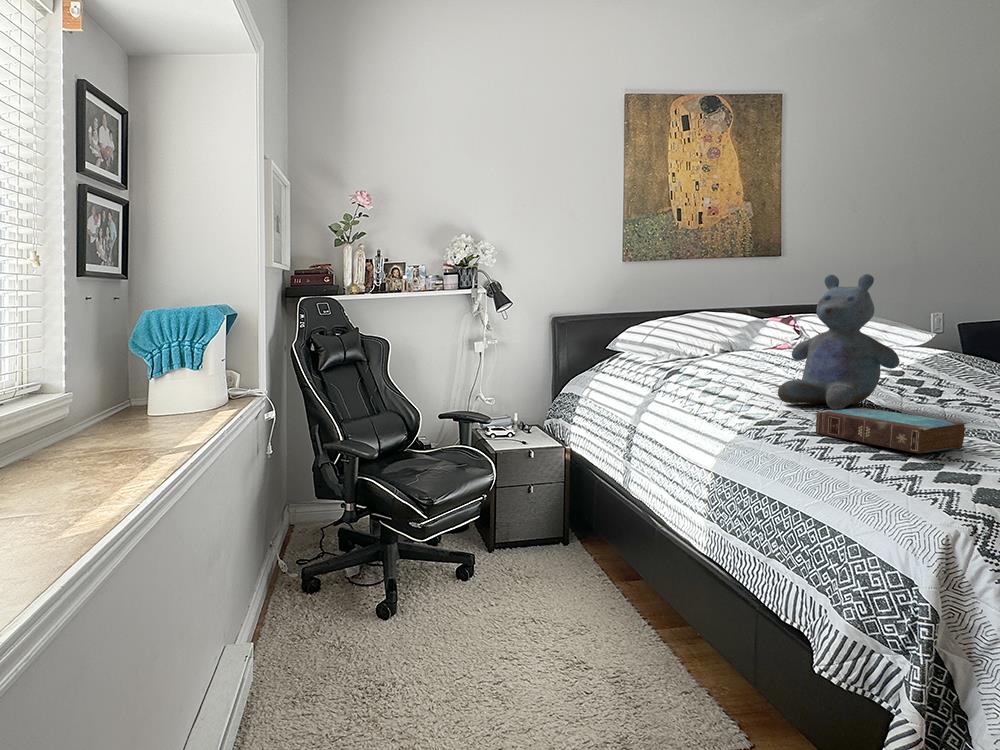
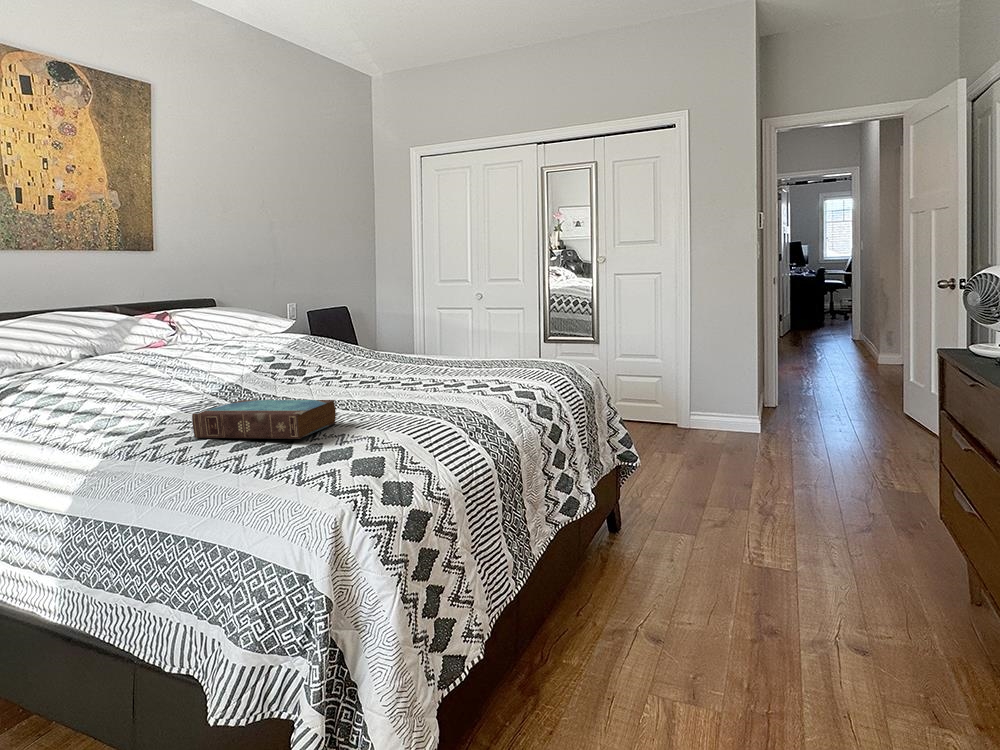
stuffed bear: present [778,274,900,410] -> none [148,261,270,407]

